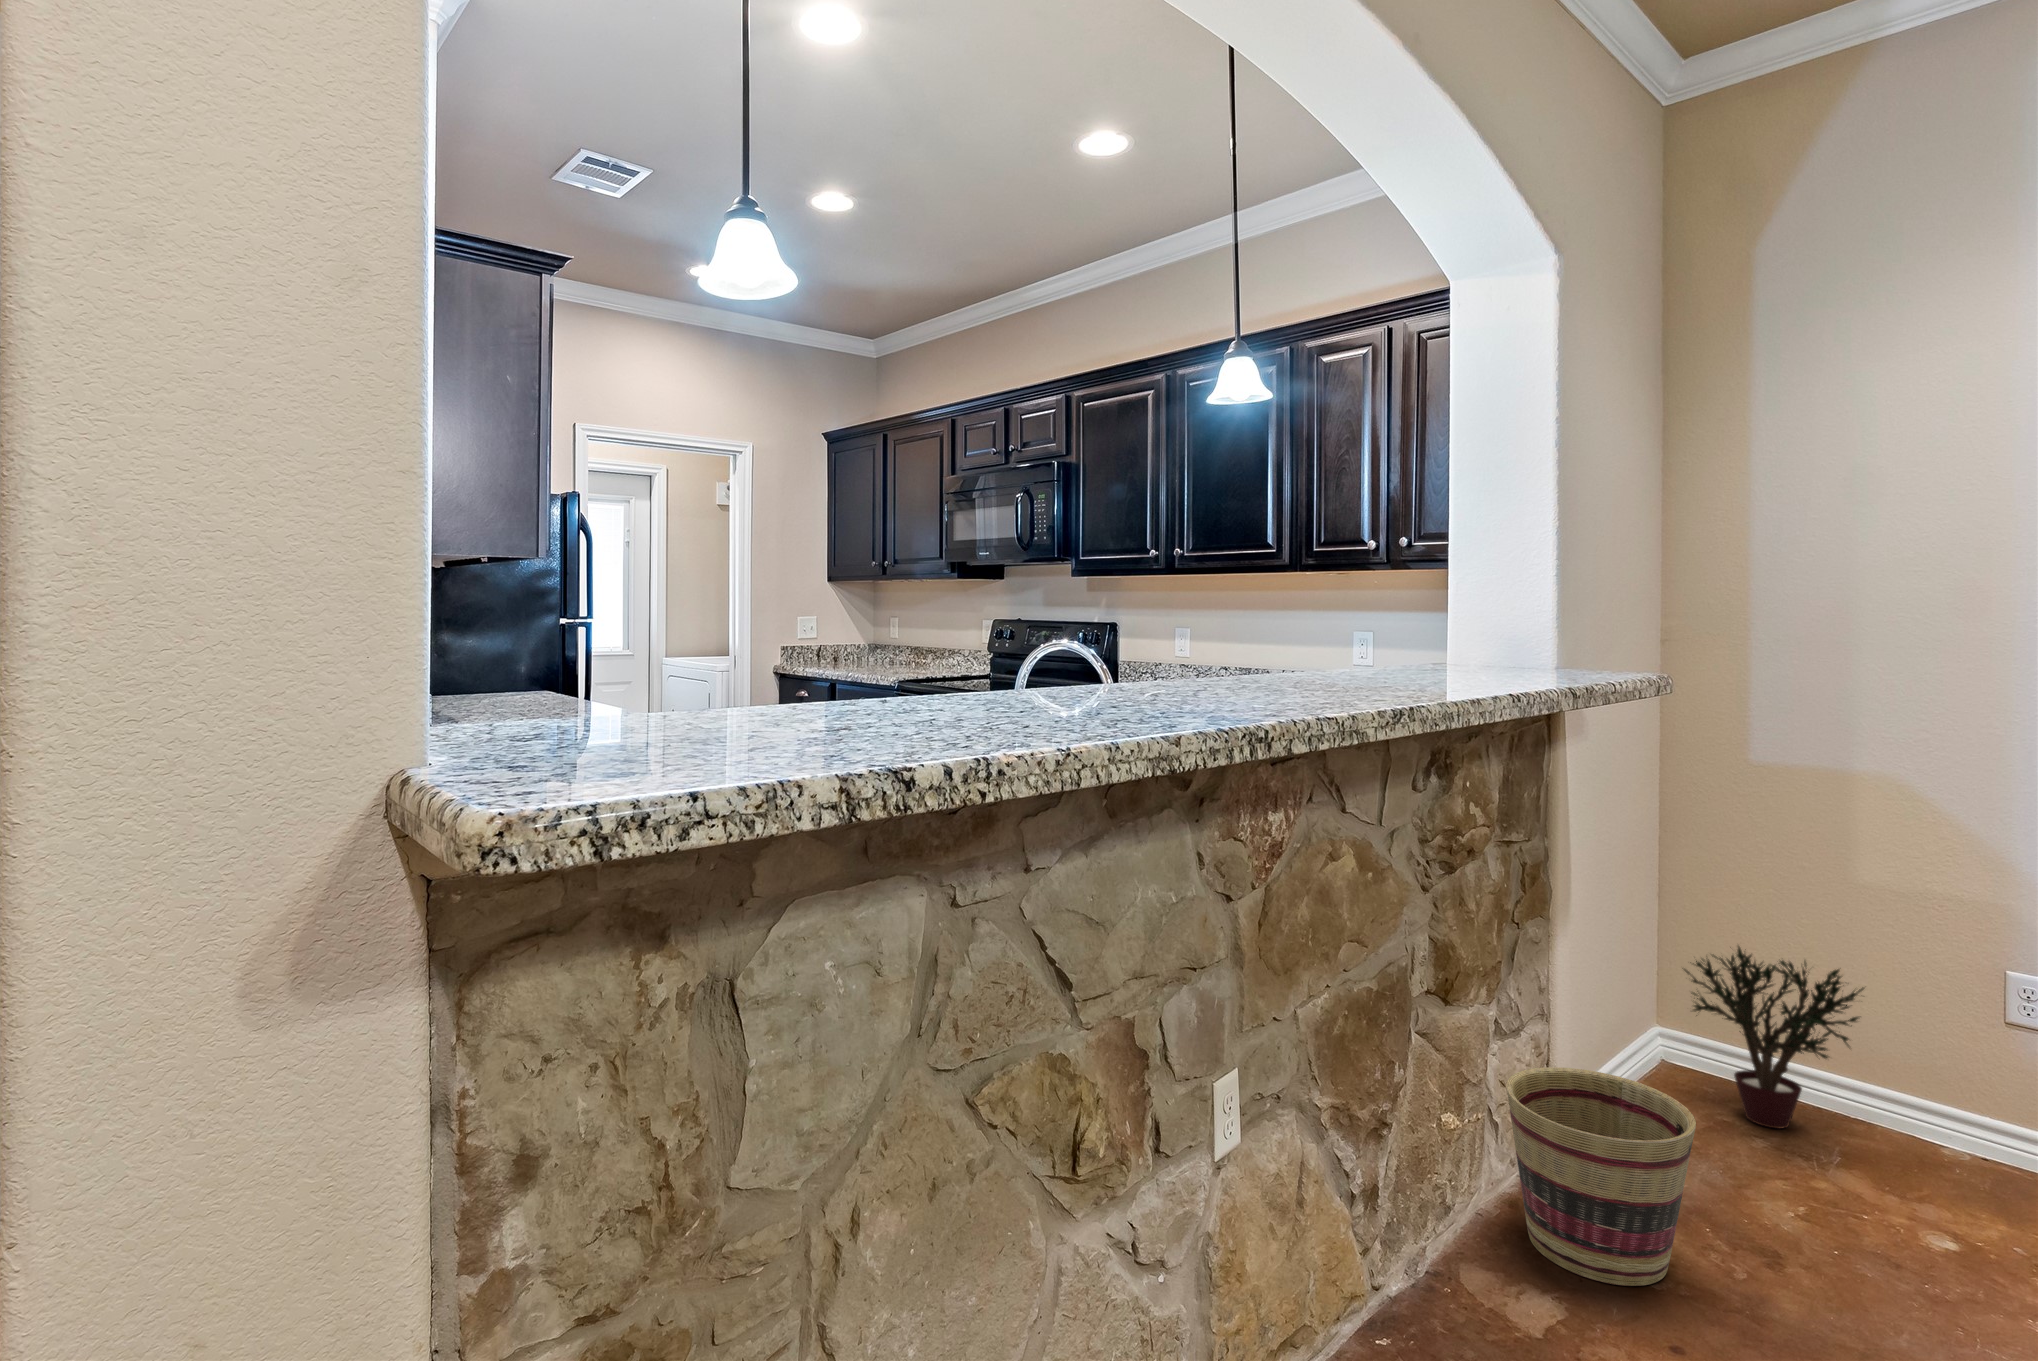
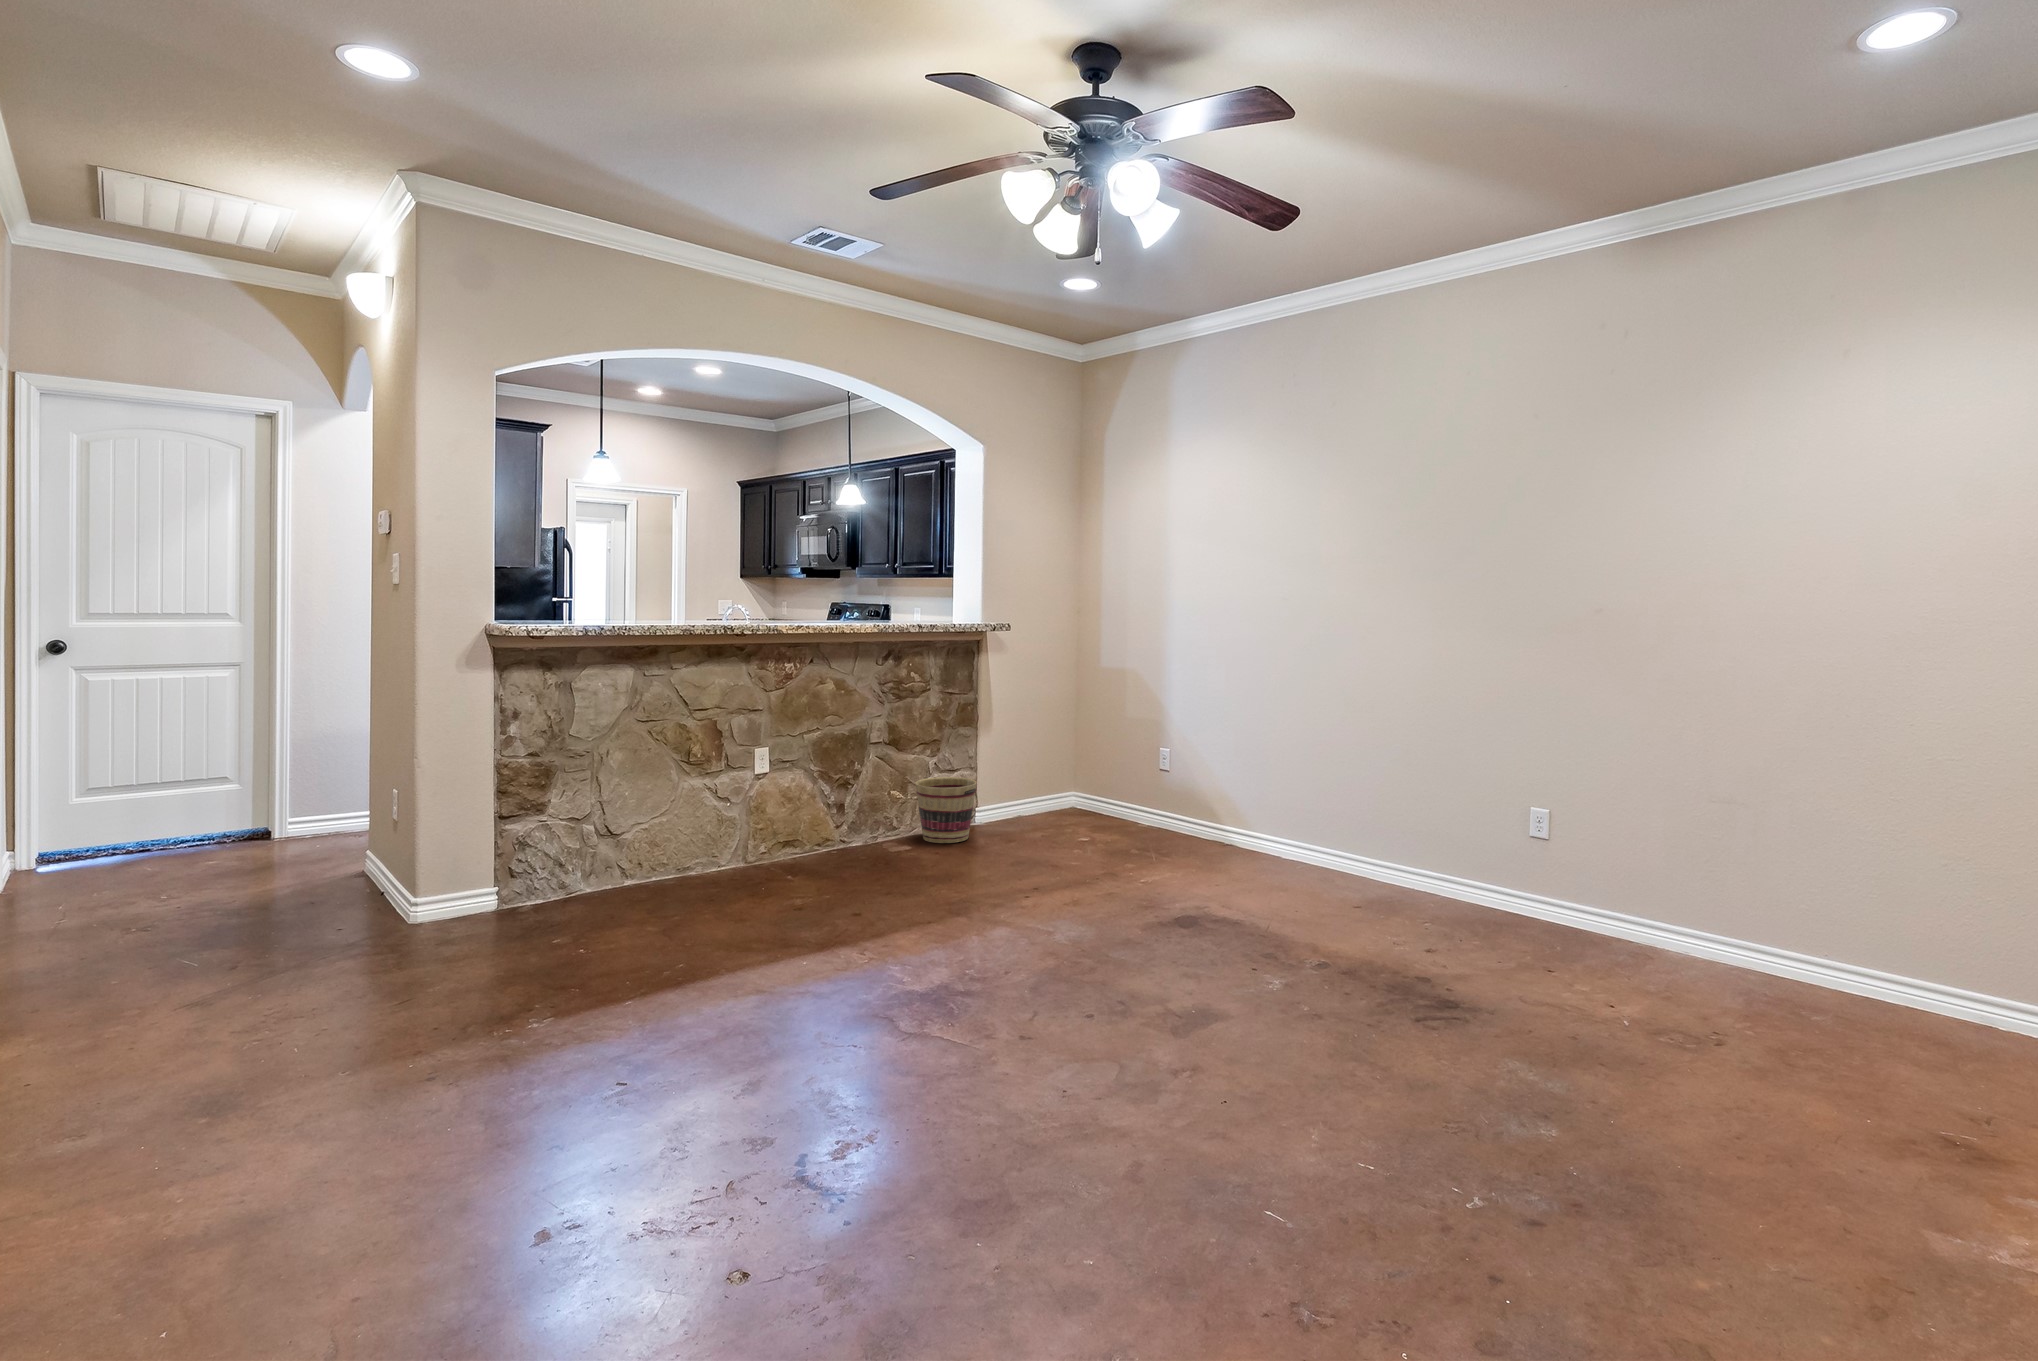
potted plant: present [1684,946,1864,1129] -> none [1044,744,1119,819]

